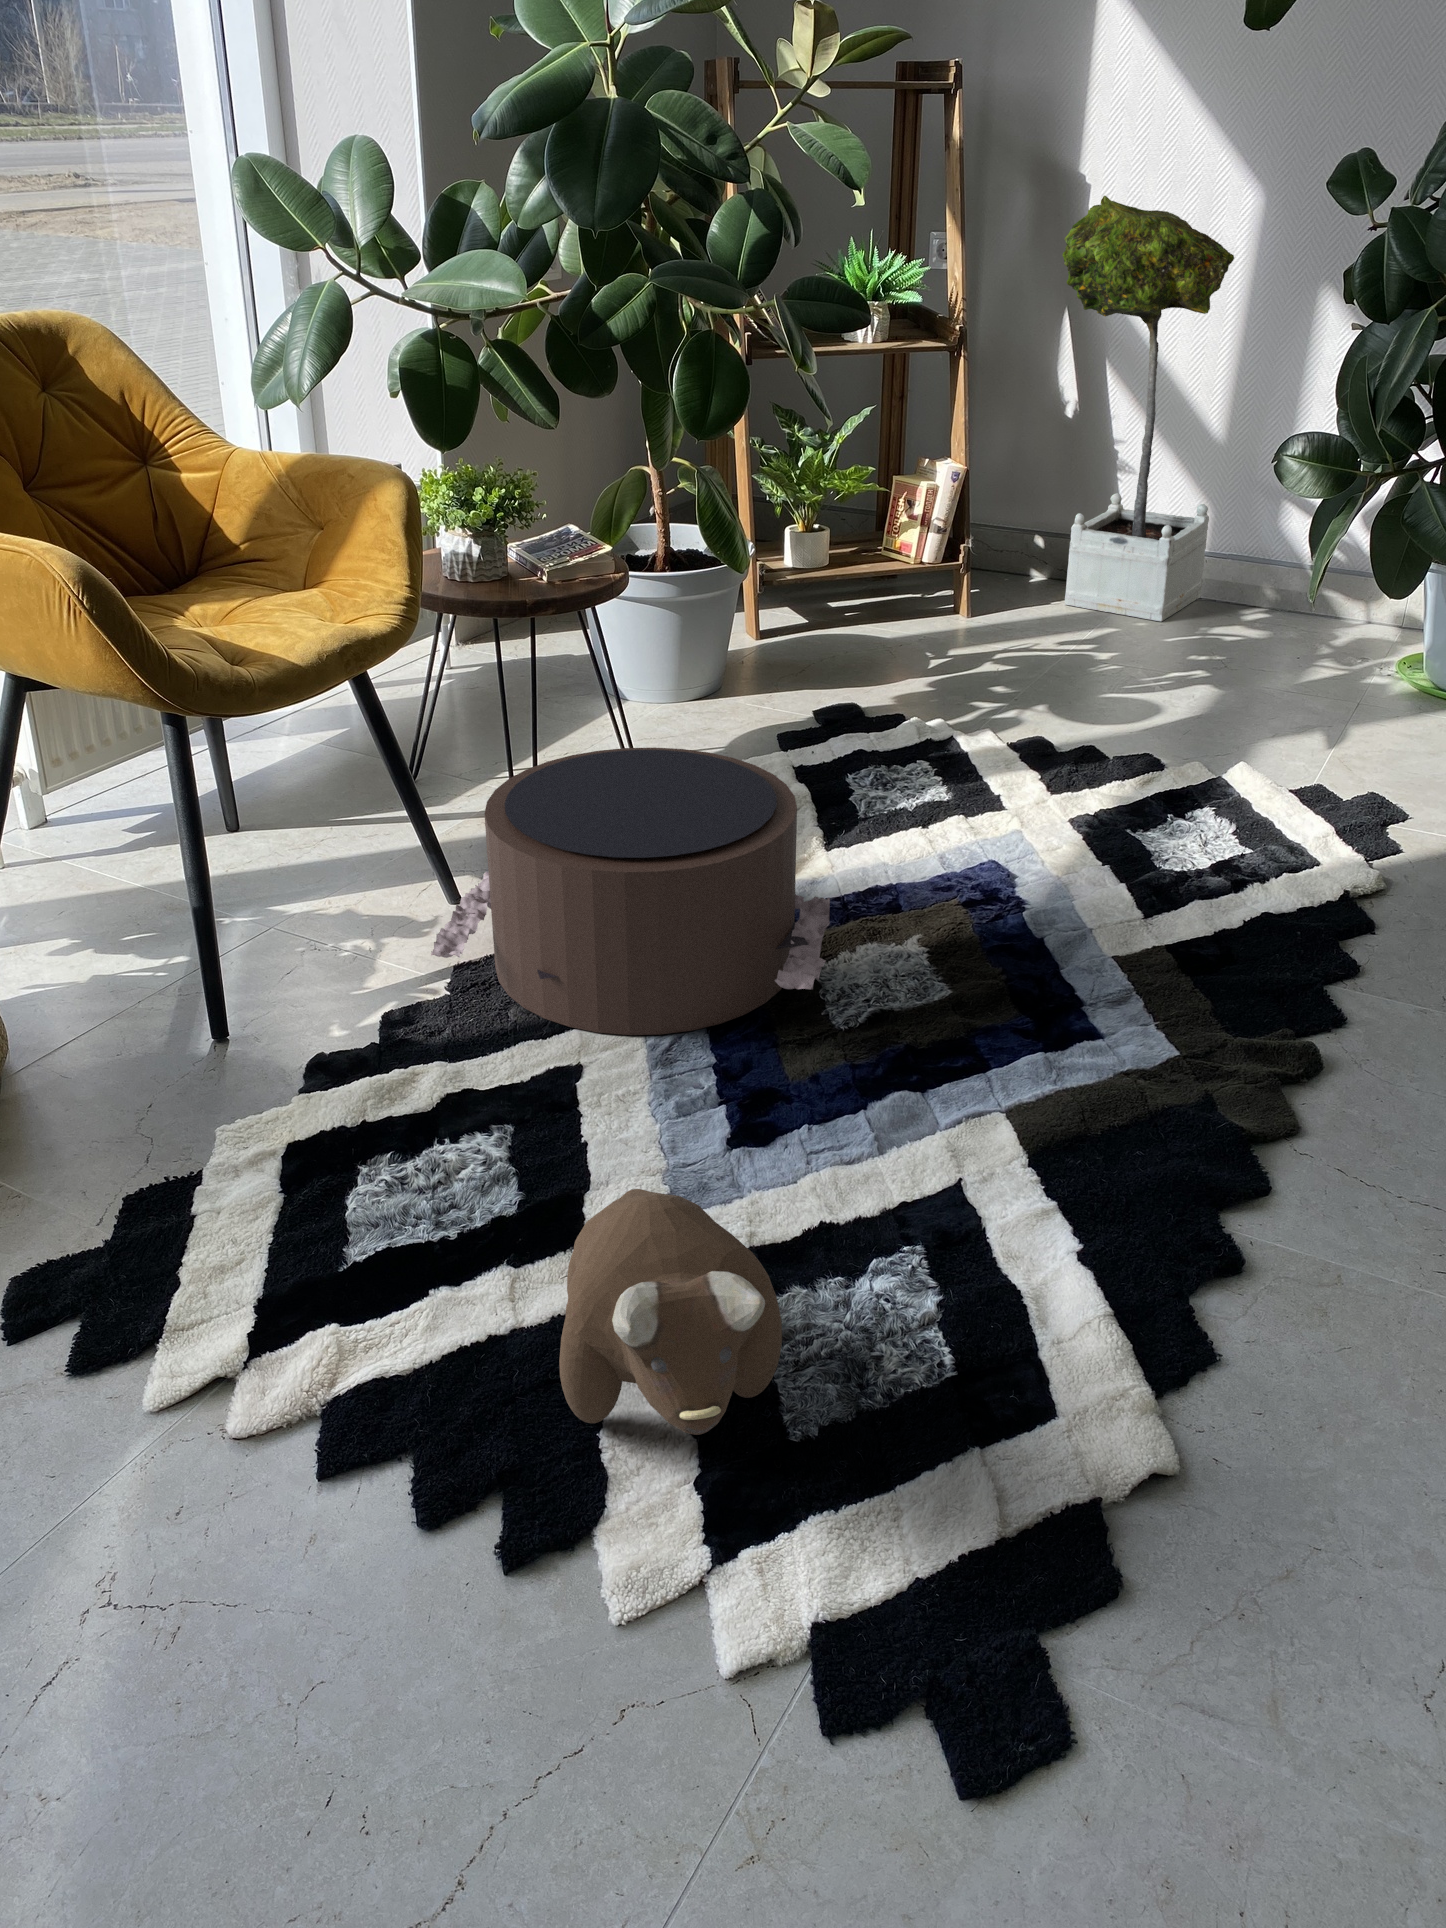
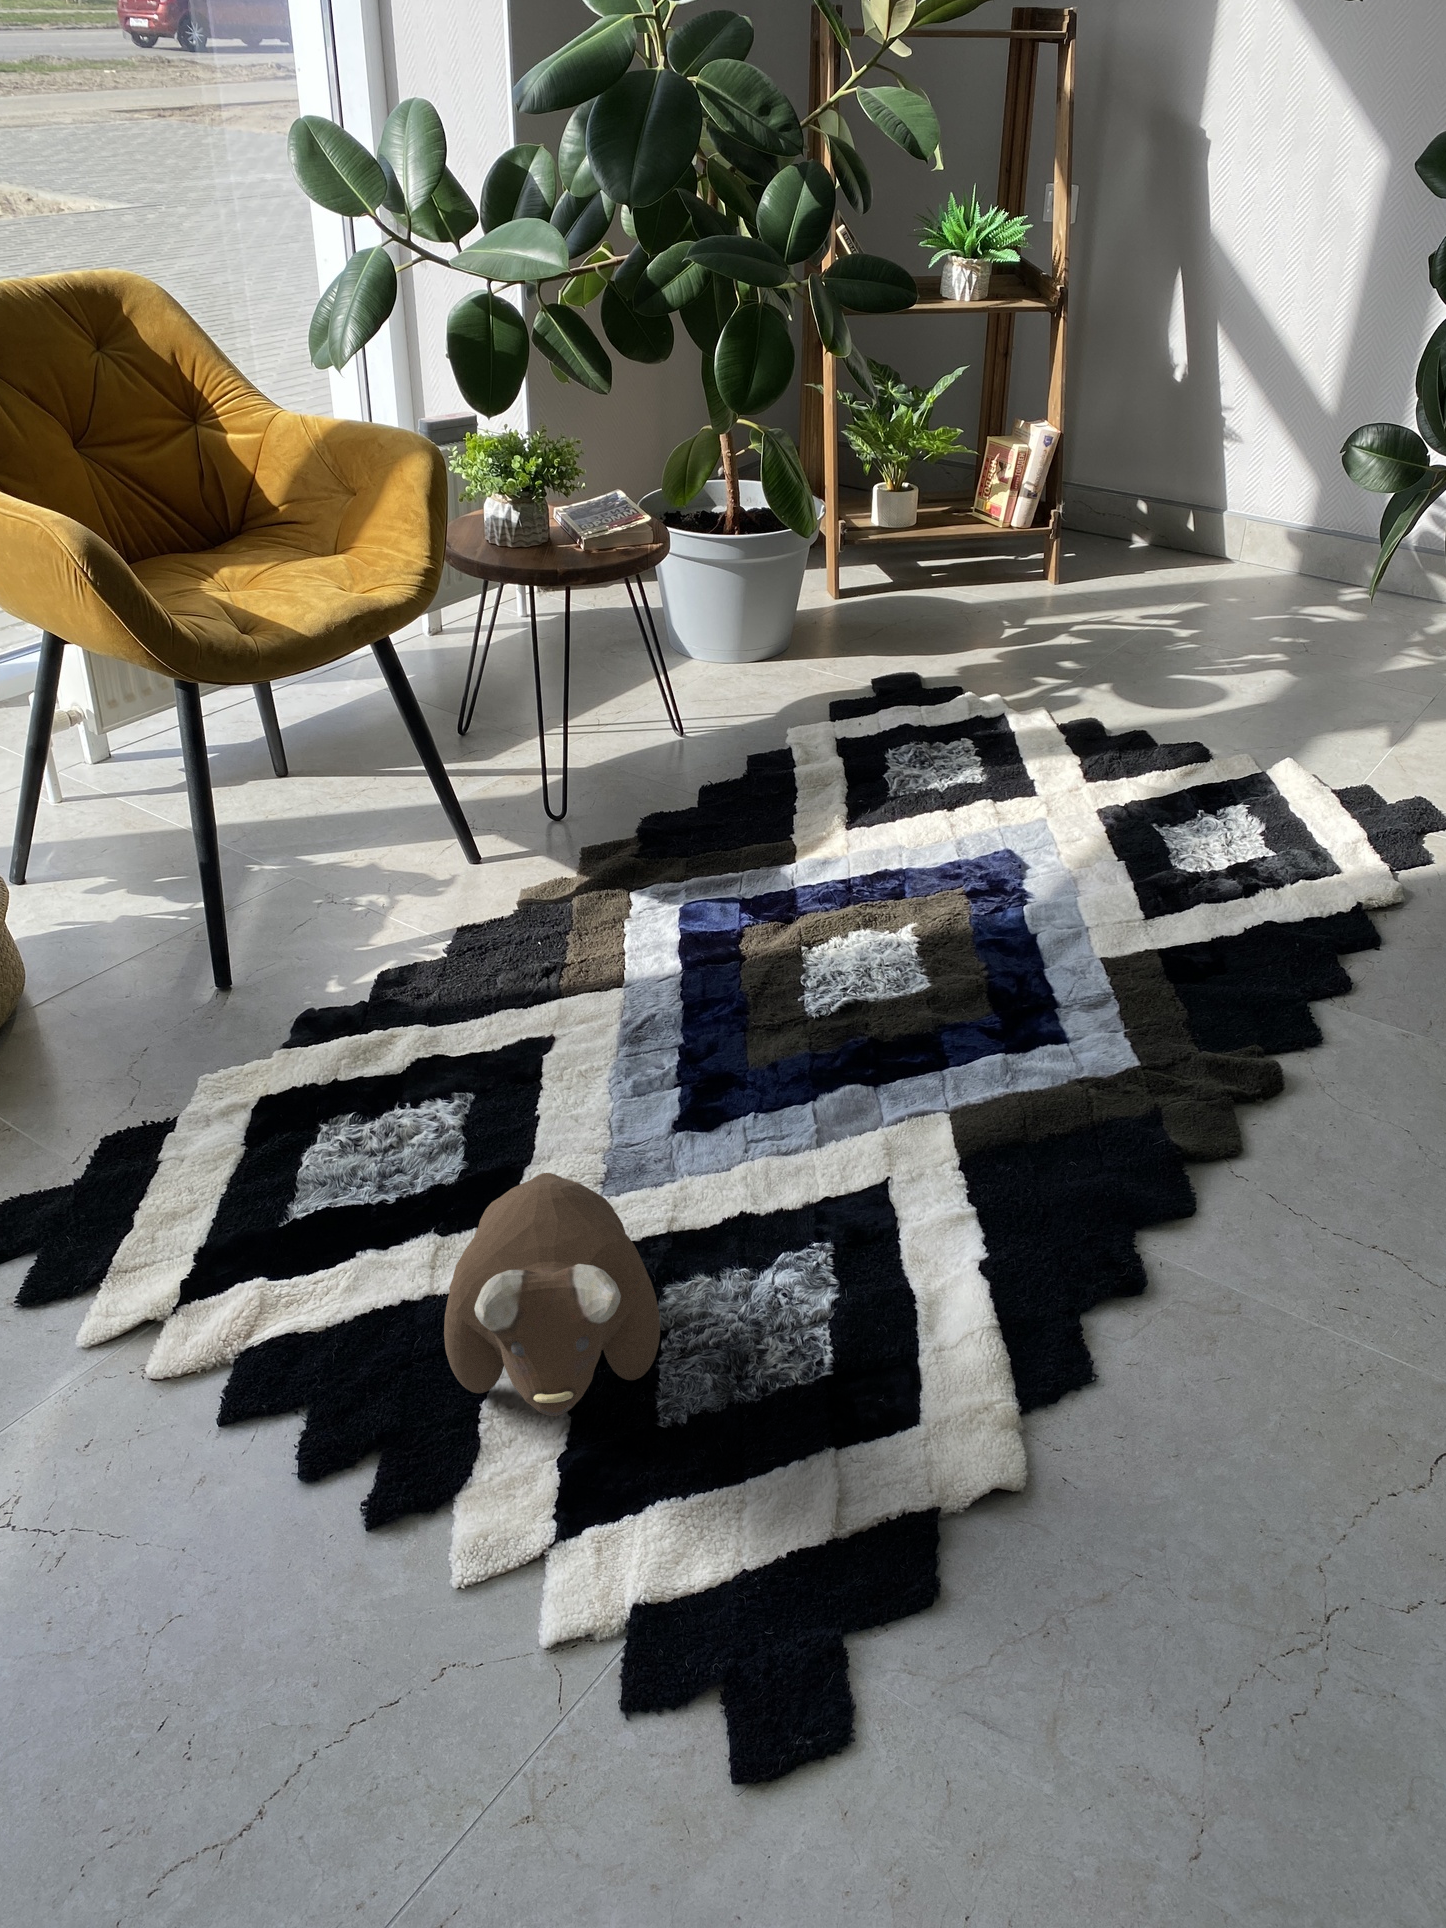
potted tree: present [1063,196,1234,622] -> none [1157,155,1345,599]
pouf: present [431,747,830,1035] -> none [424,723,824,1011]

